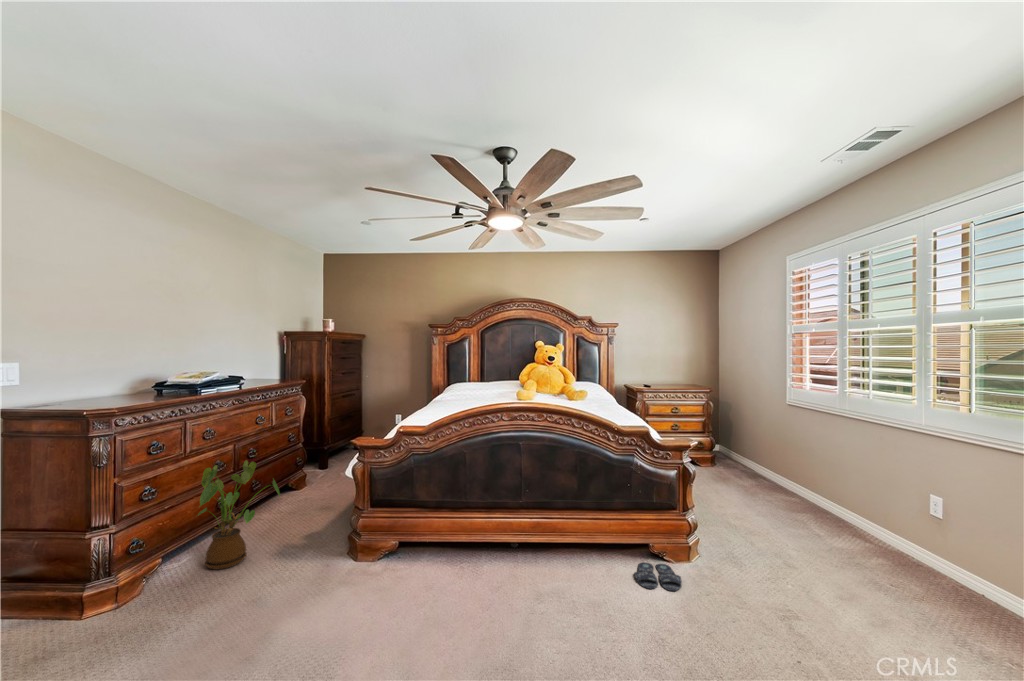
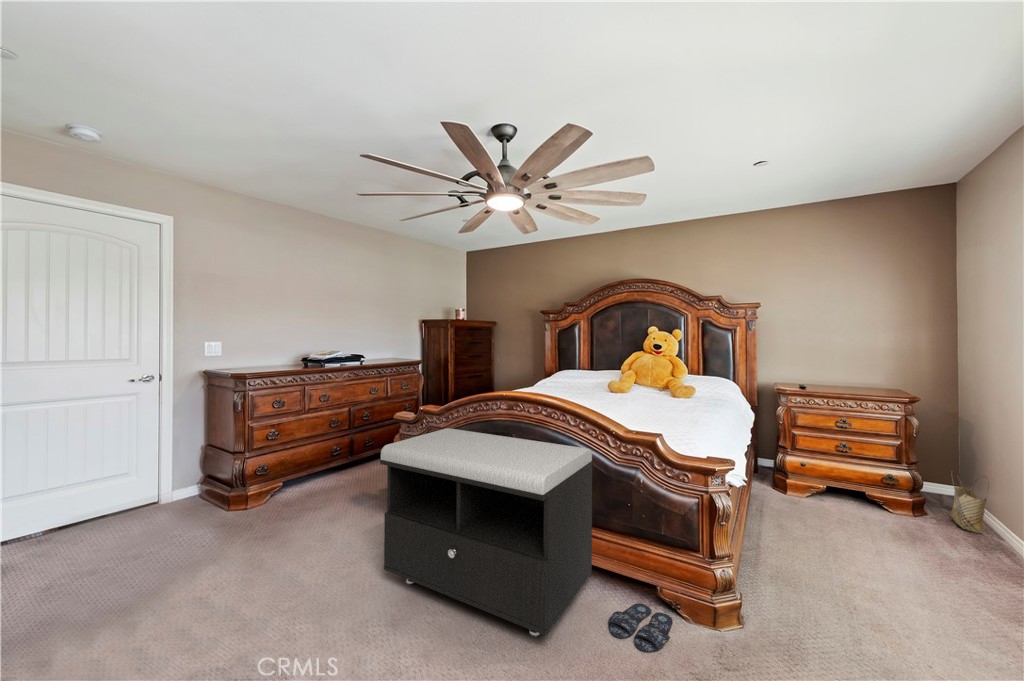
woven basket: none [734,434,754,471] -> present [951,476,987,533]
storage bench: none [429,445,623,611] -> present [380,428,592,636]
house plant: present [198,460,280,570] -> none [294,421,354,500]

